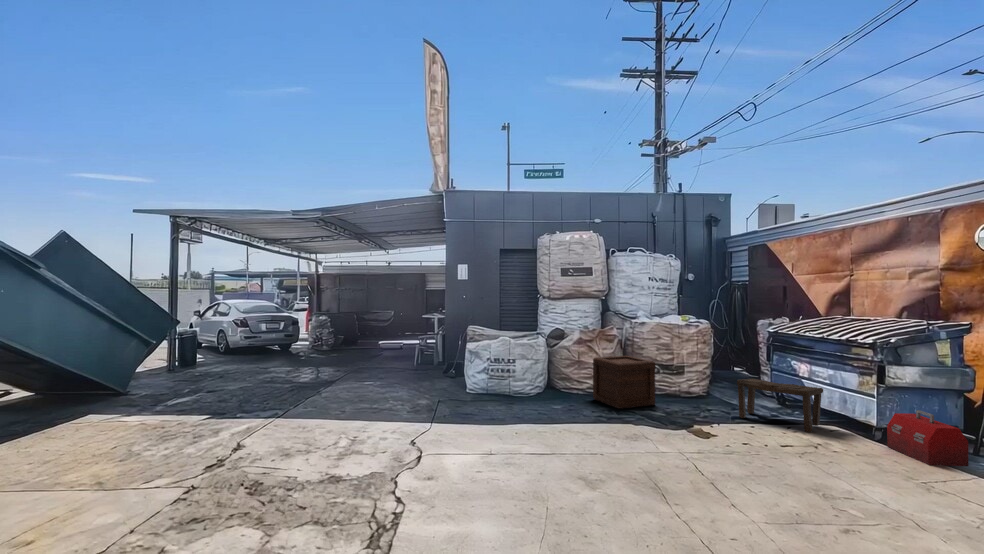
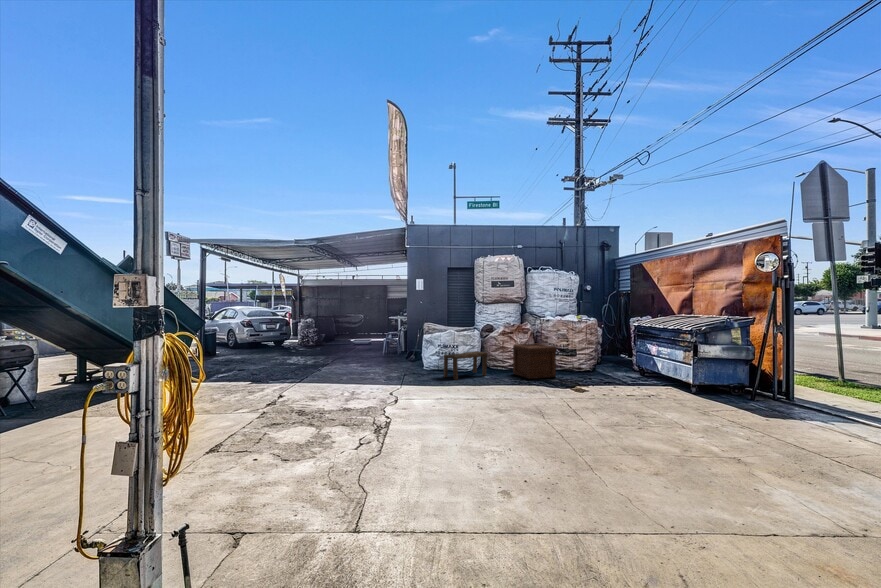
bench: present [737,378,823,432] -> present [444,351,487,380]
toolbox: present [887,410,968,466] -> none [698,372,740,405]

